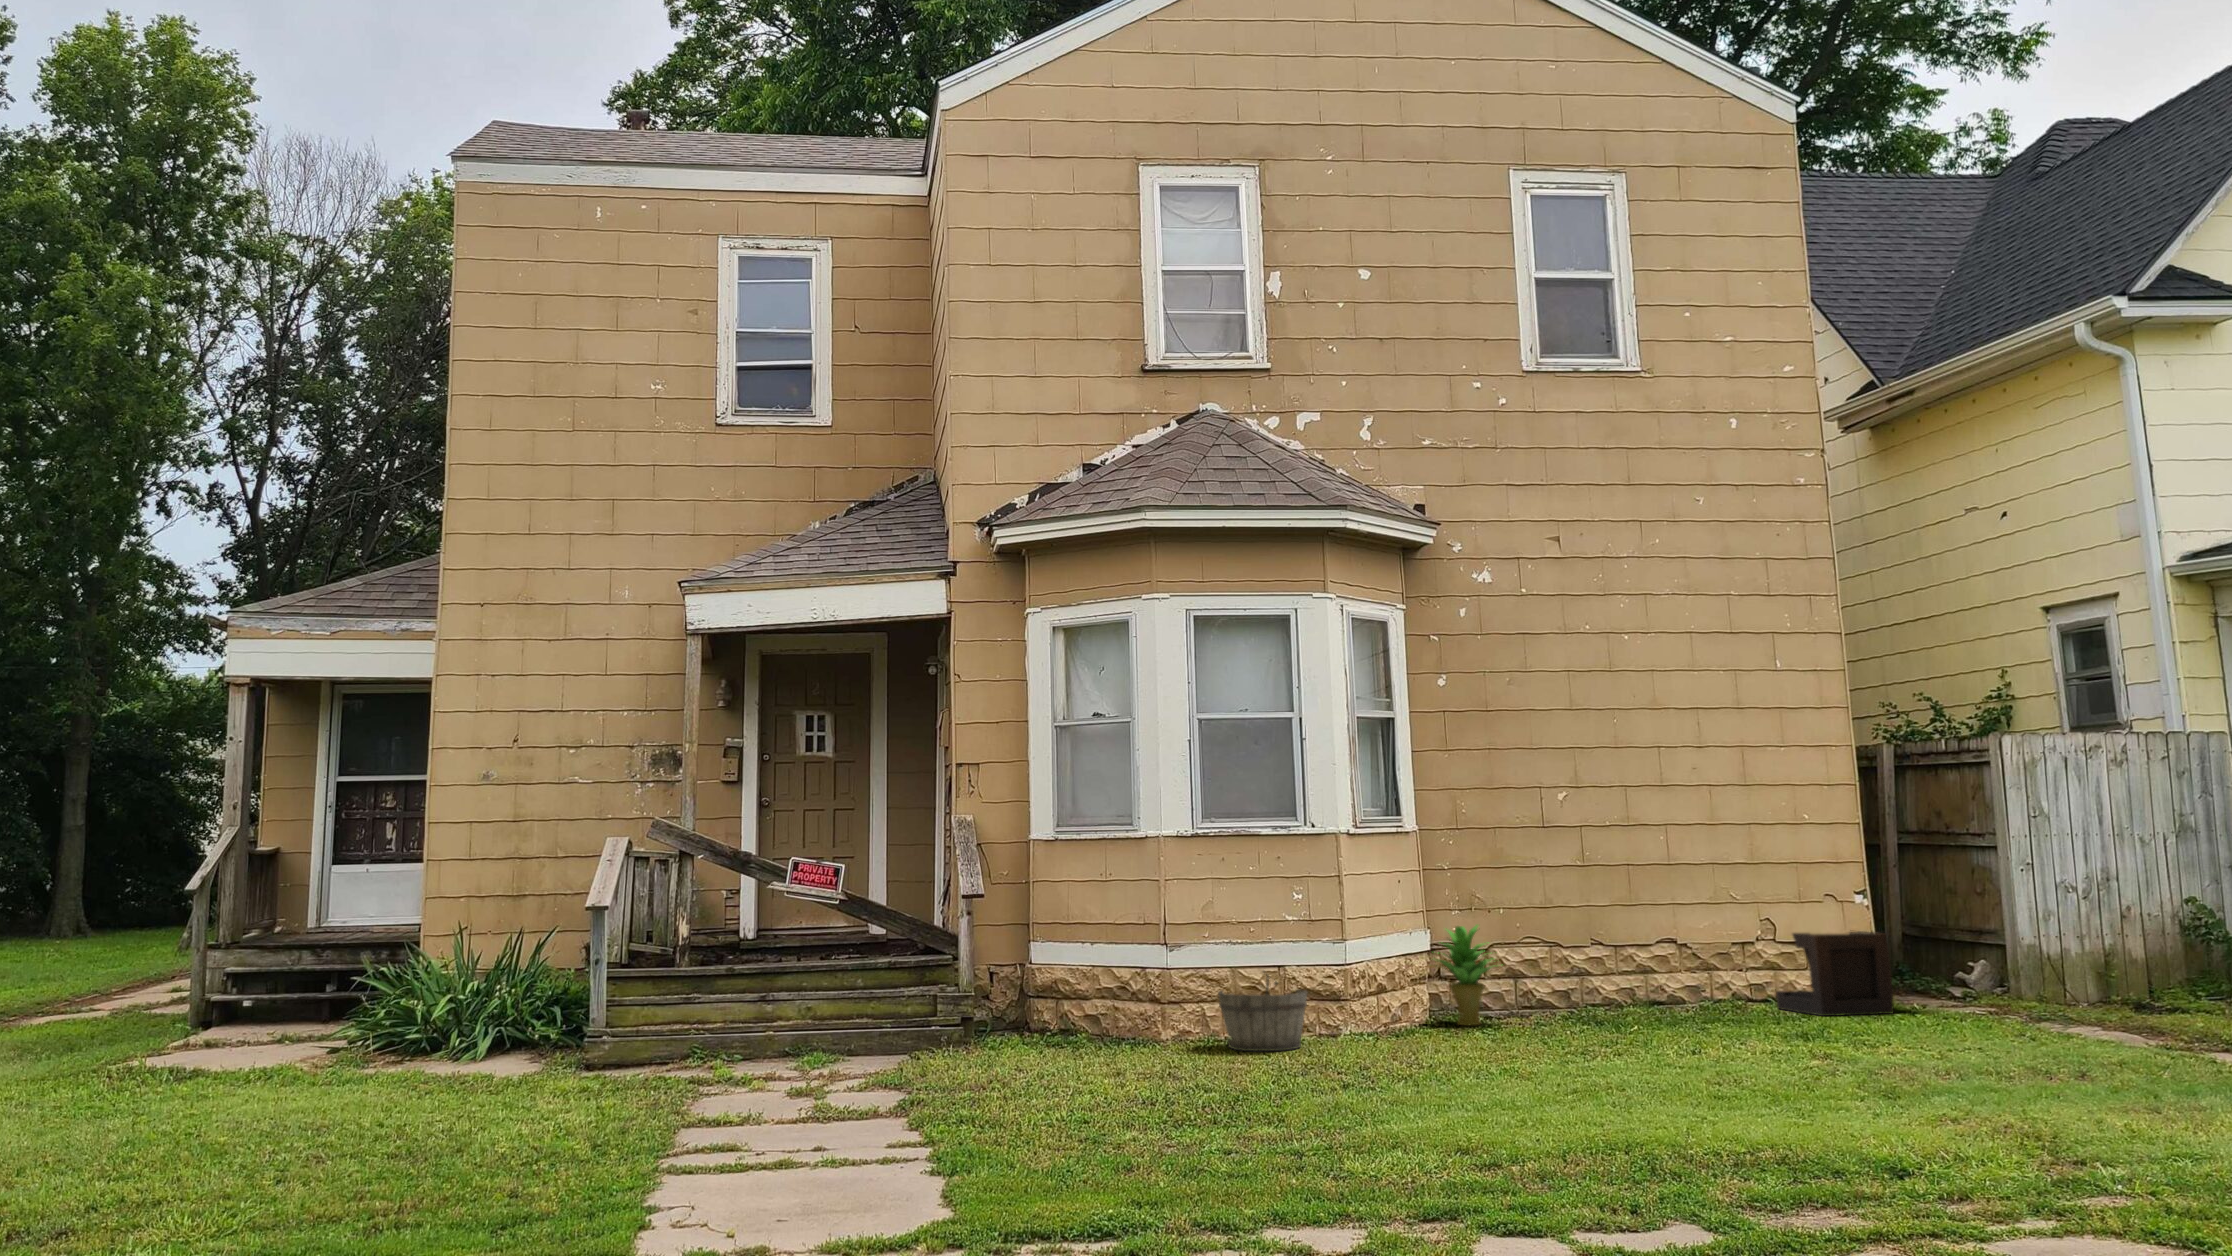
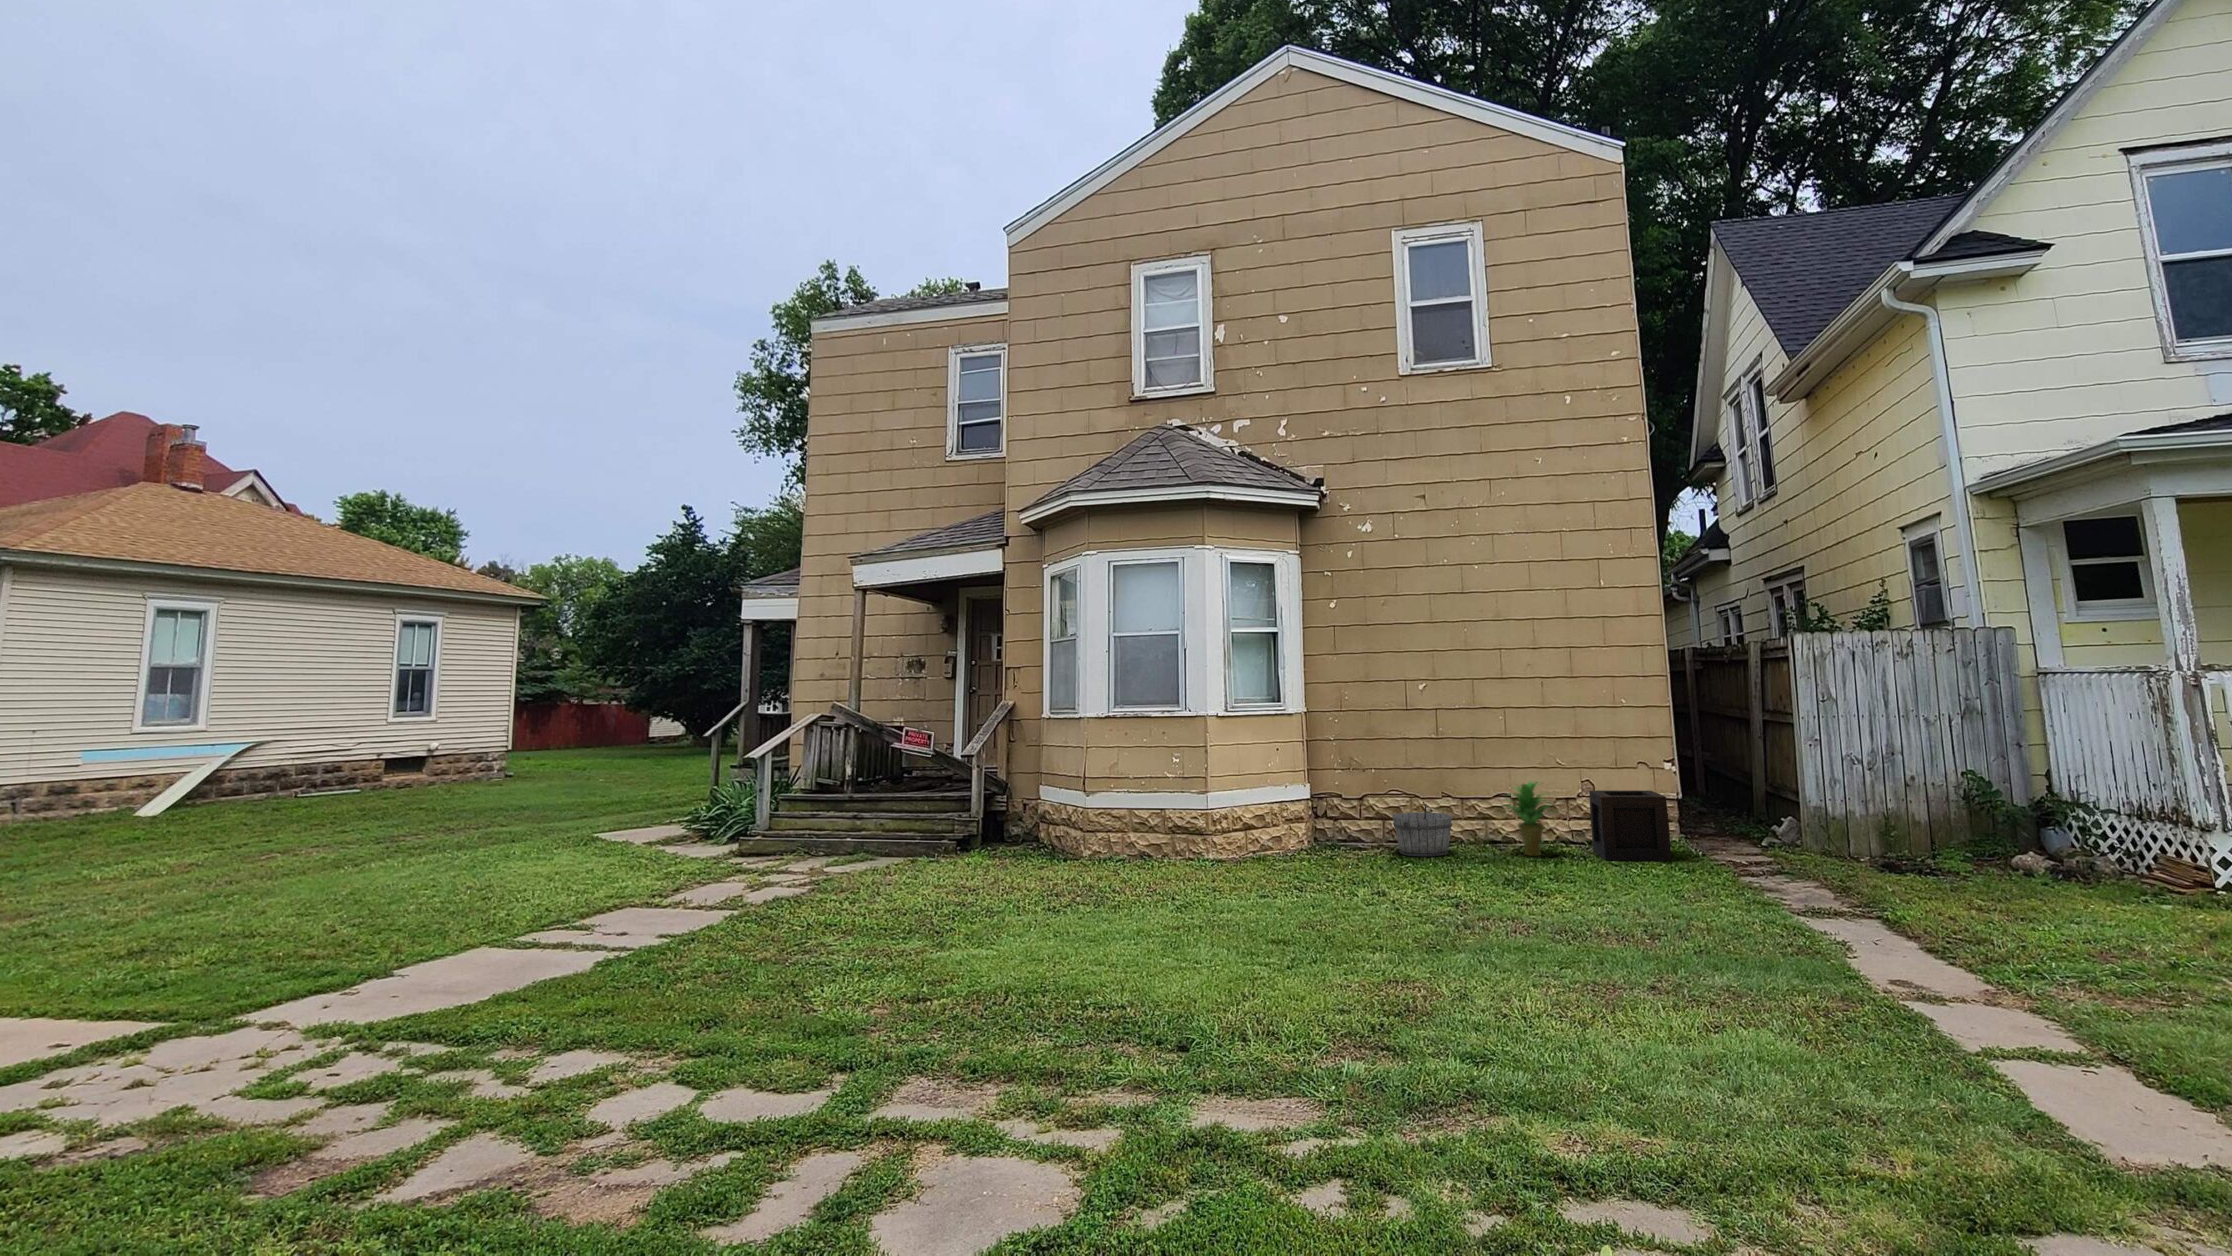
potted plant: present [1438,925,1492,1025] -> present [1510,782,1547,856]
wooden bucket: present [1218,975,1307,1051] -> present [1392,802,1452,856]

